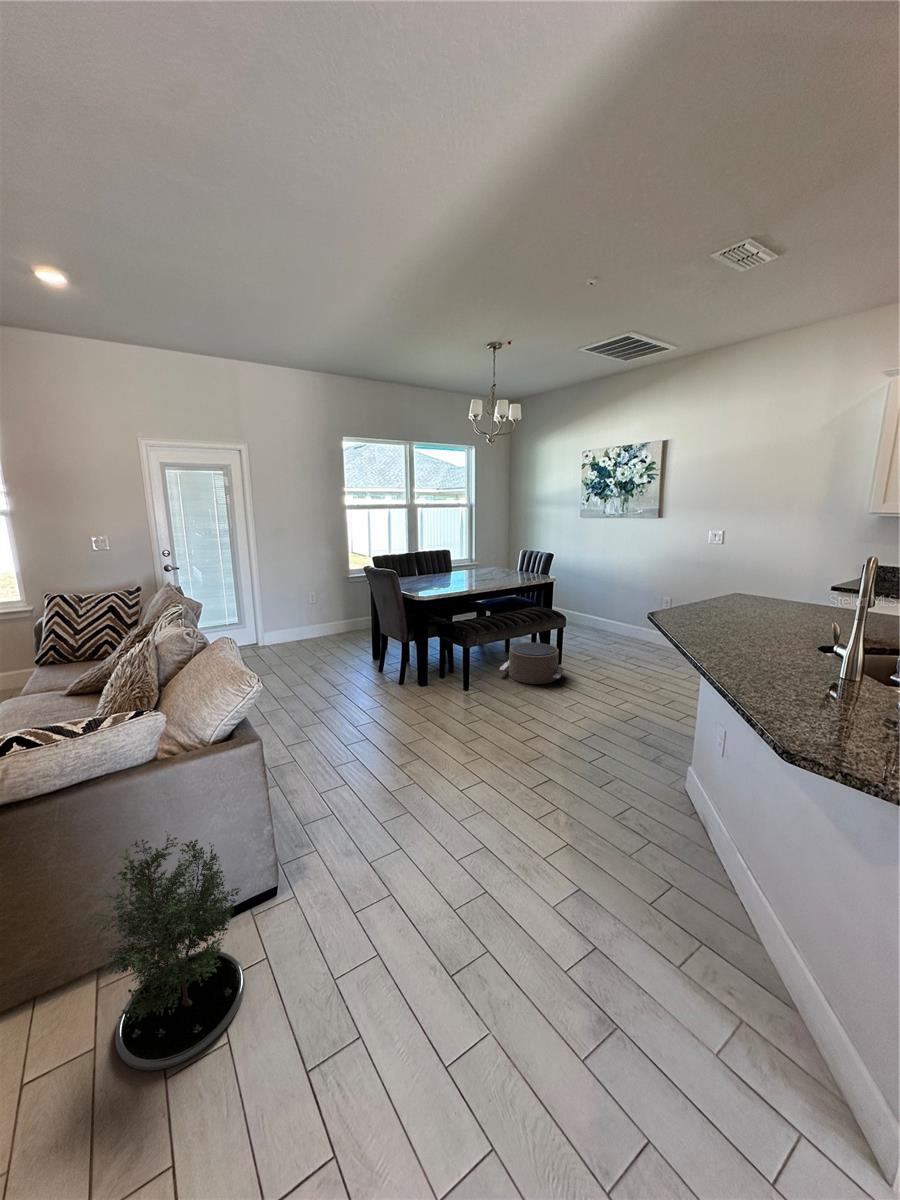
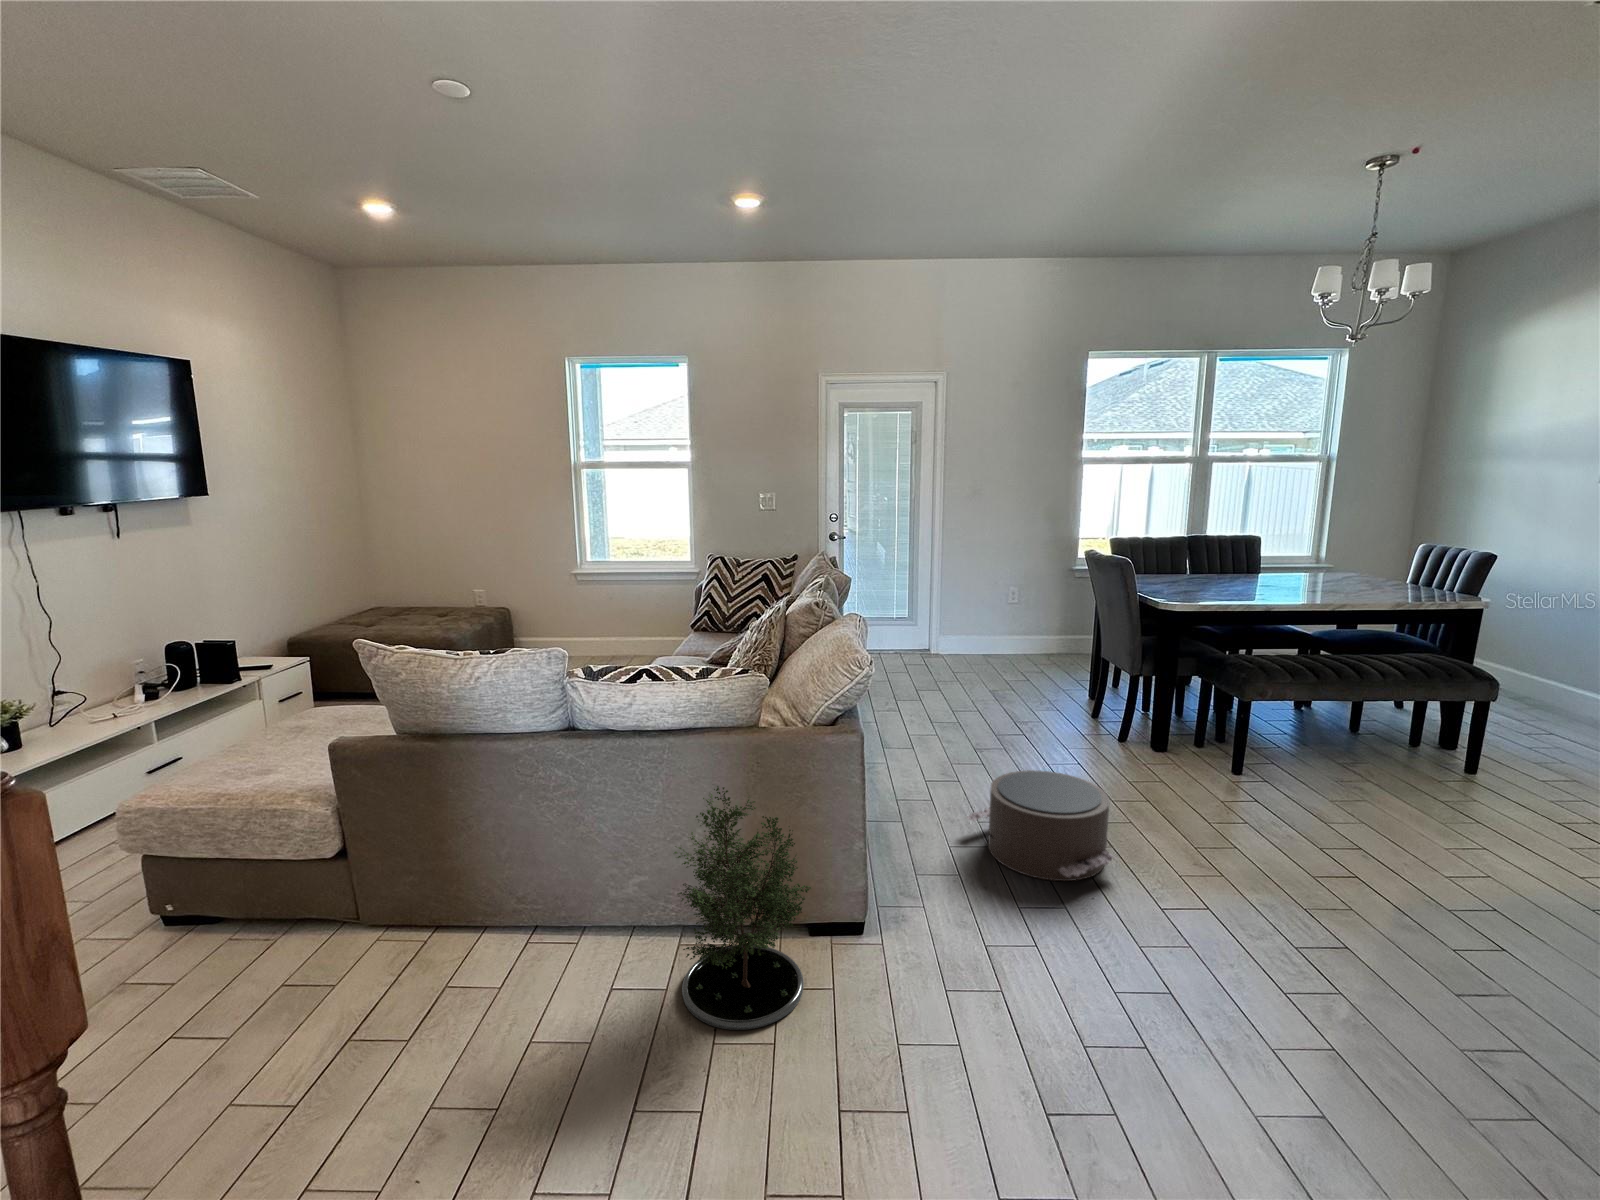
pouf: present [500,643,564,684] -> present [967,770,1113,881]

